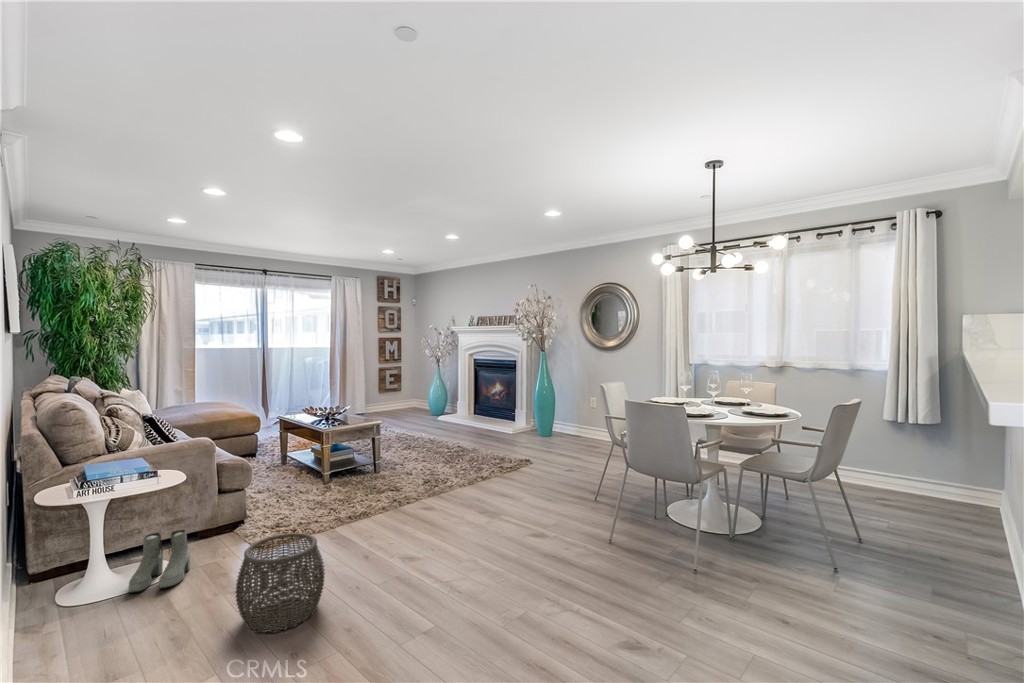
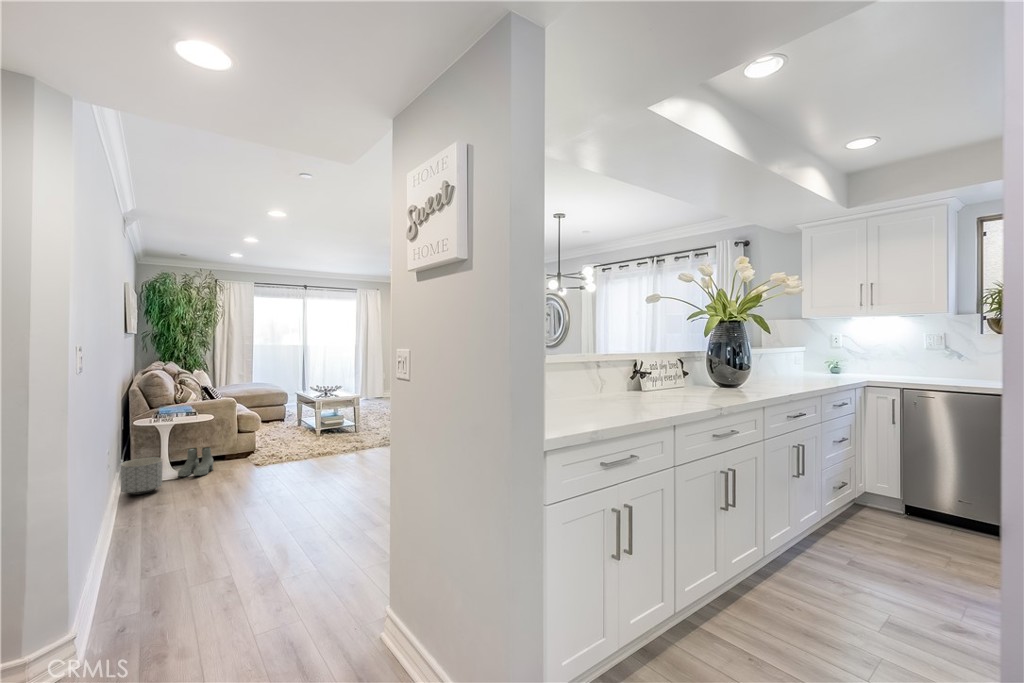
woven basket: present [235,533,325,633] -> none [222,447,273,495]
planter: none [19,568,107,655] -> present [121,458,162,495]

